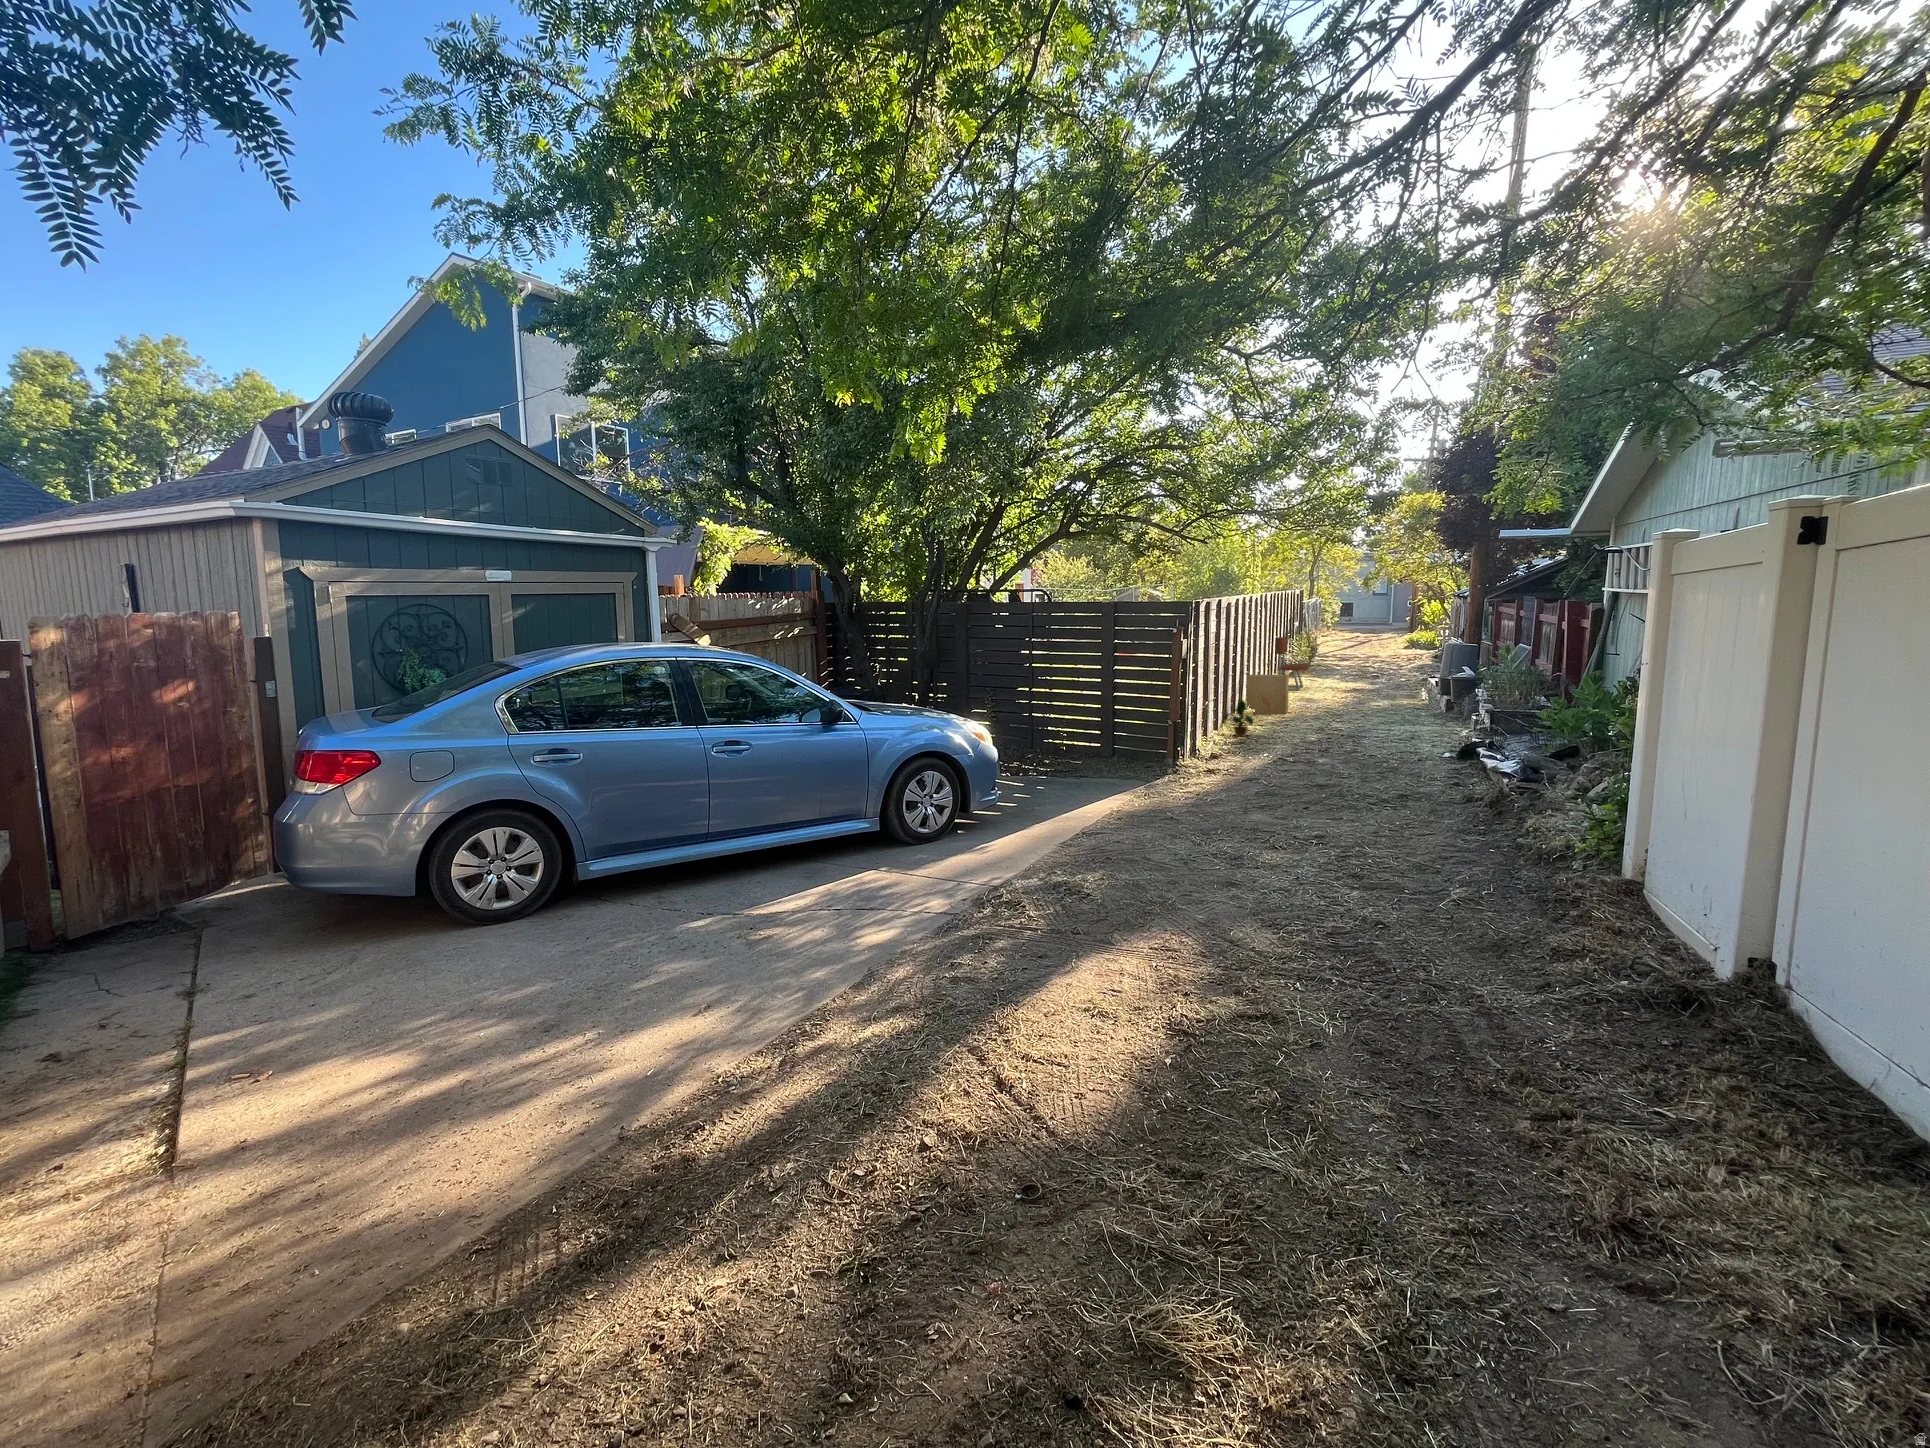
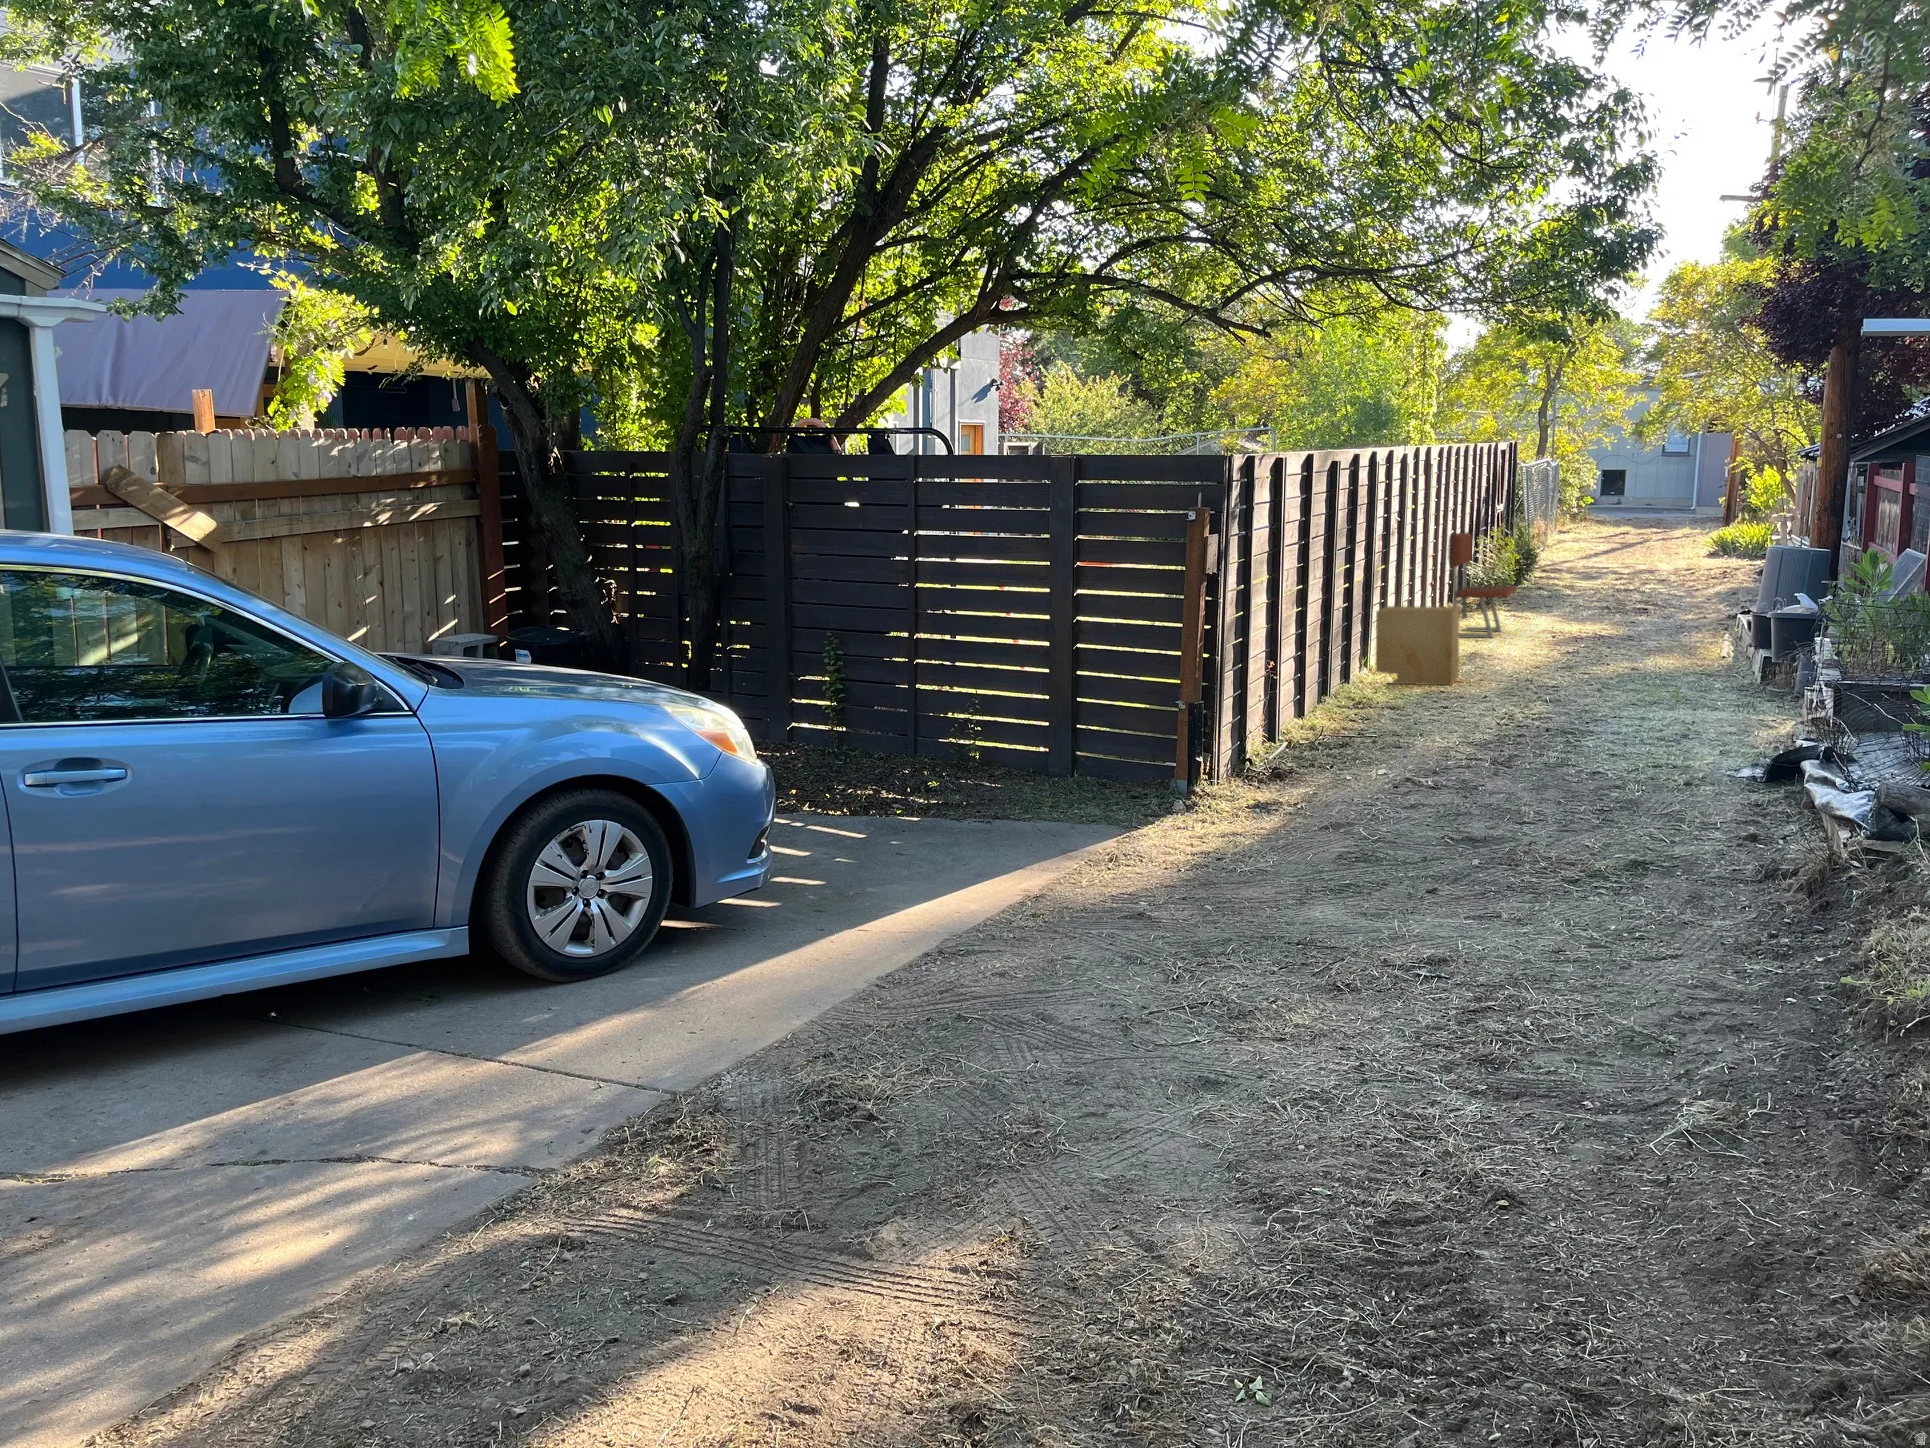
potted plant: present [1224,700,1254,736] -> none [1312,658,1377,732]

